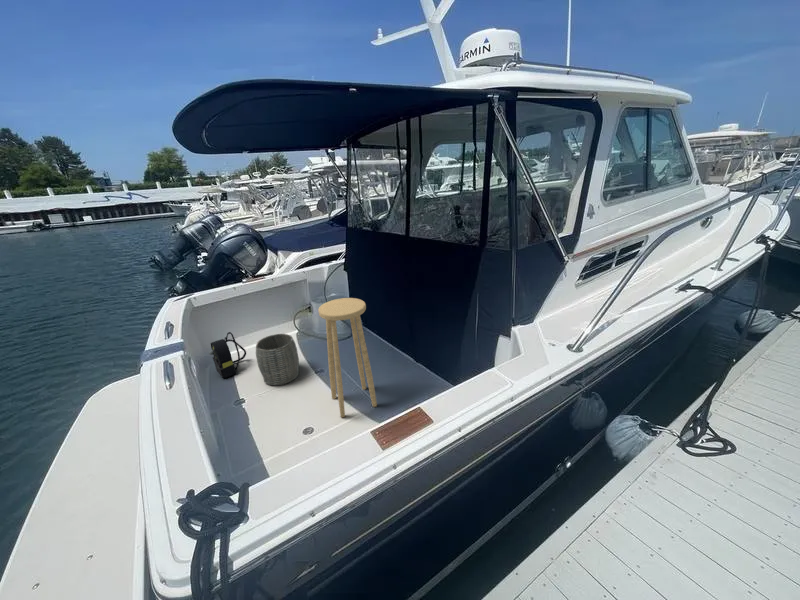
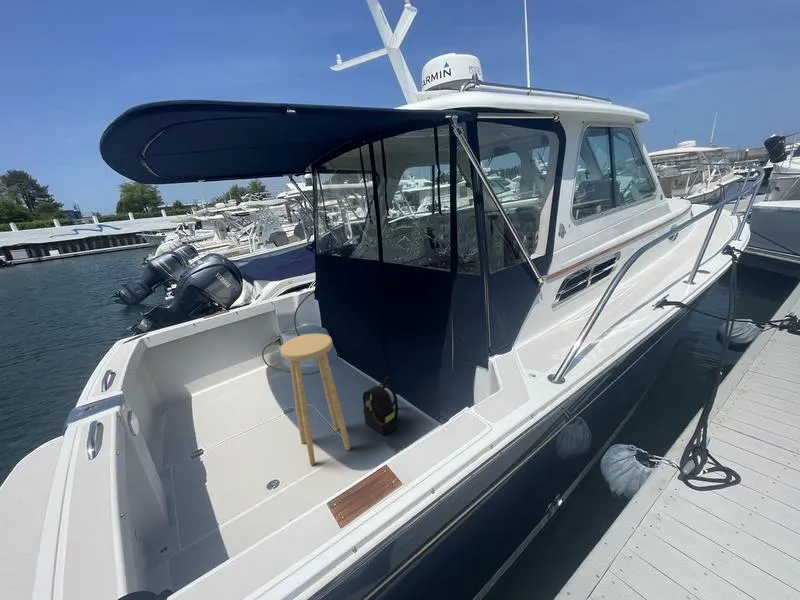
backpack: present [209,332,246,378] -> present [363,377,398,435]
woven basket: present [256,334,299,385] -> none [217,374,266,432]

